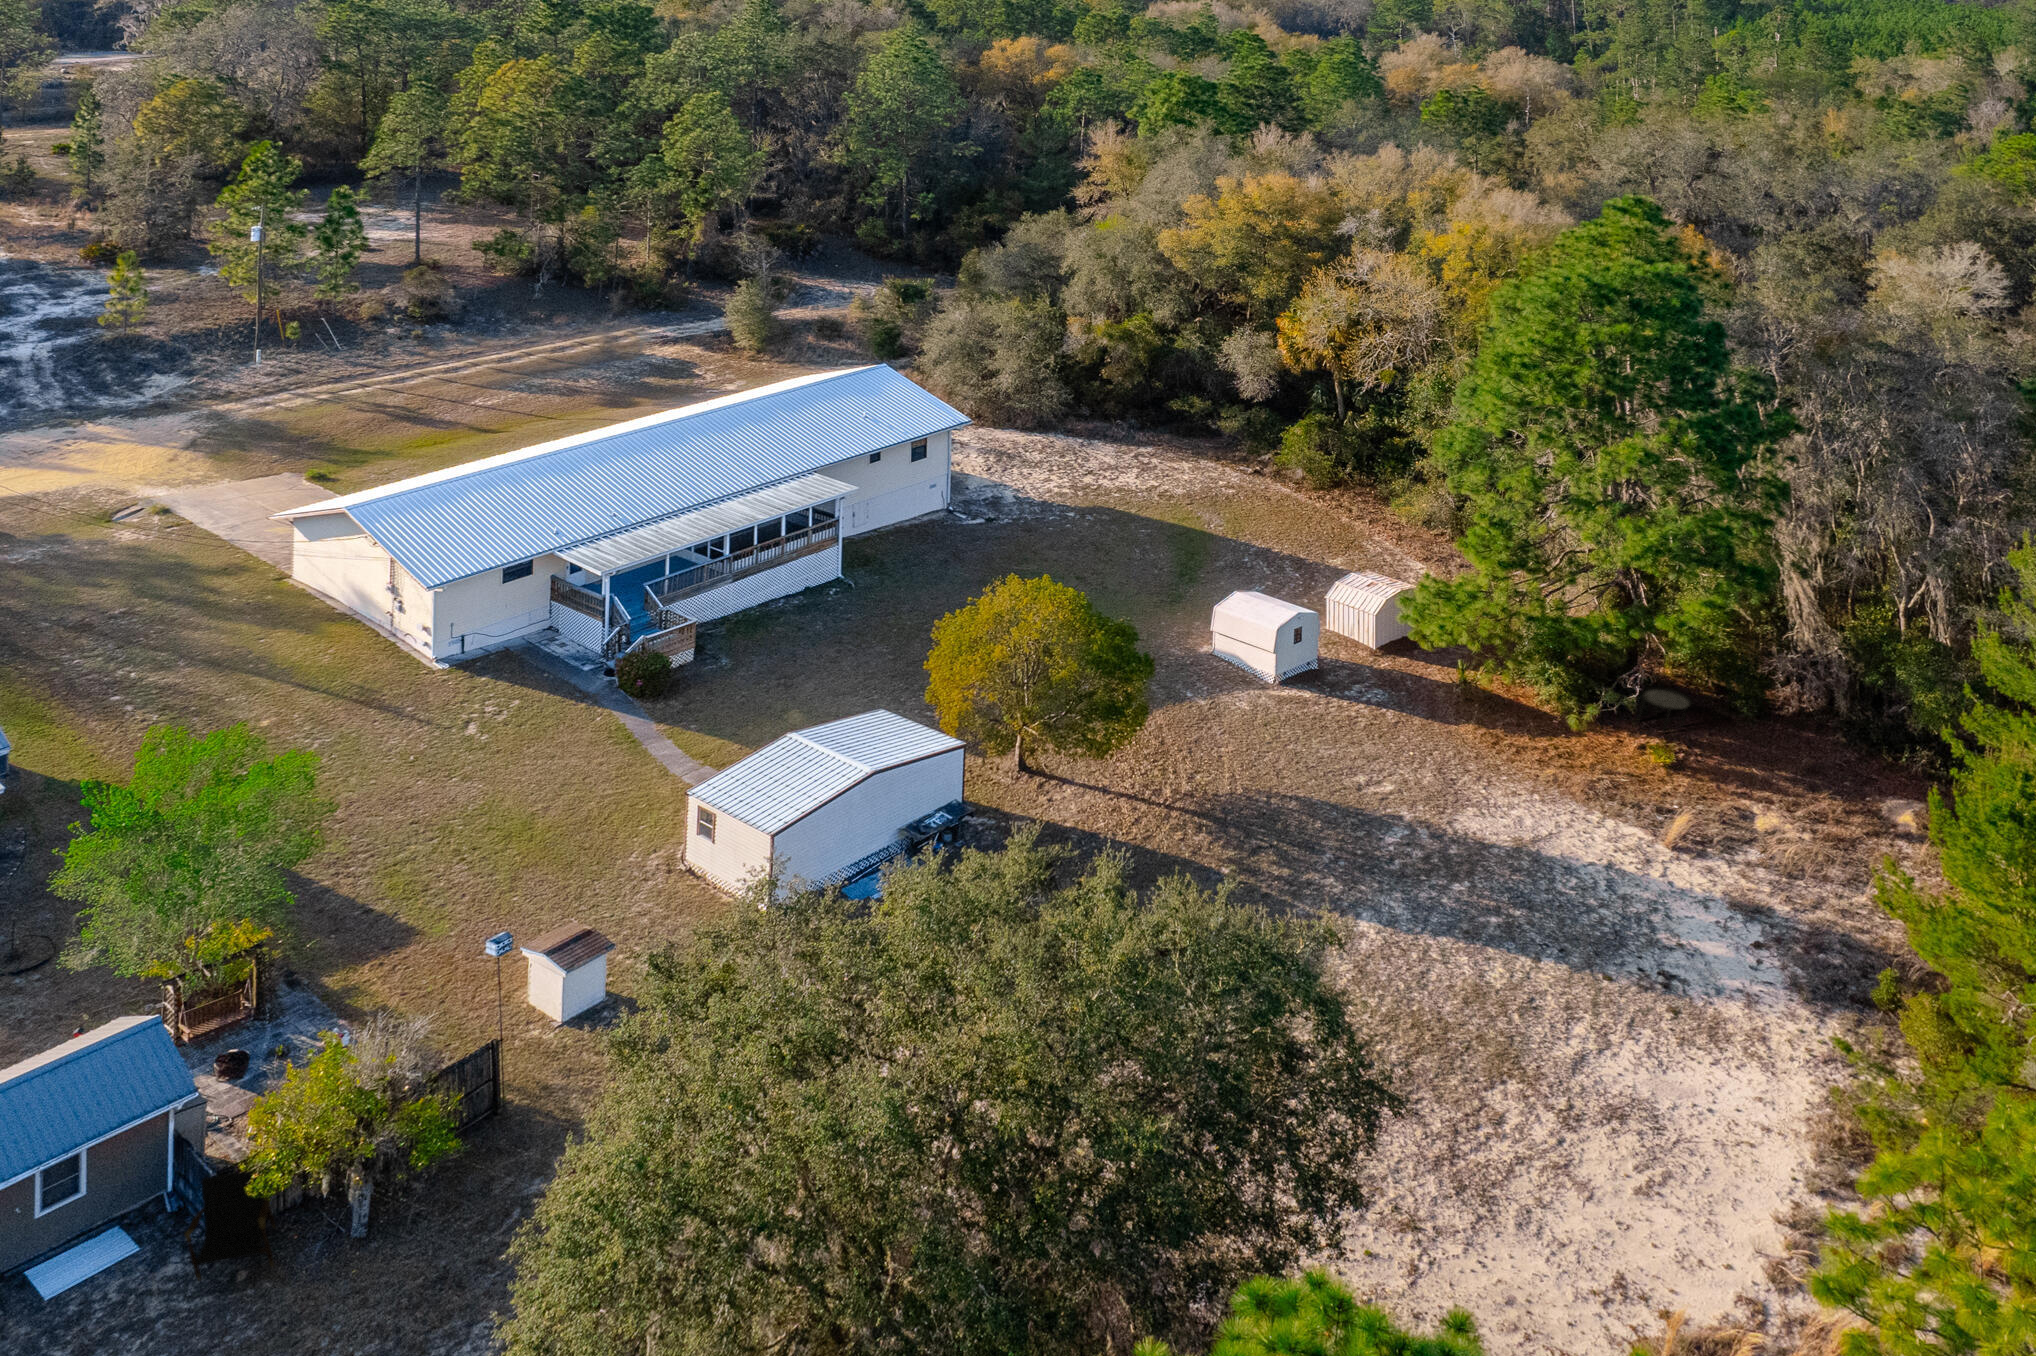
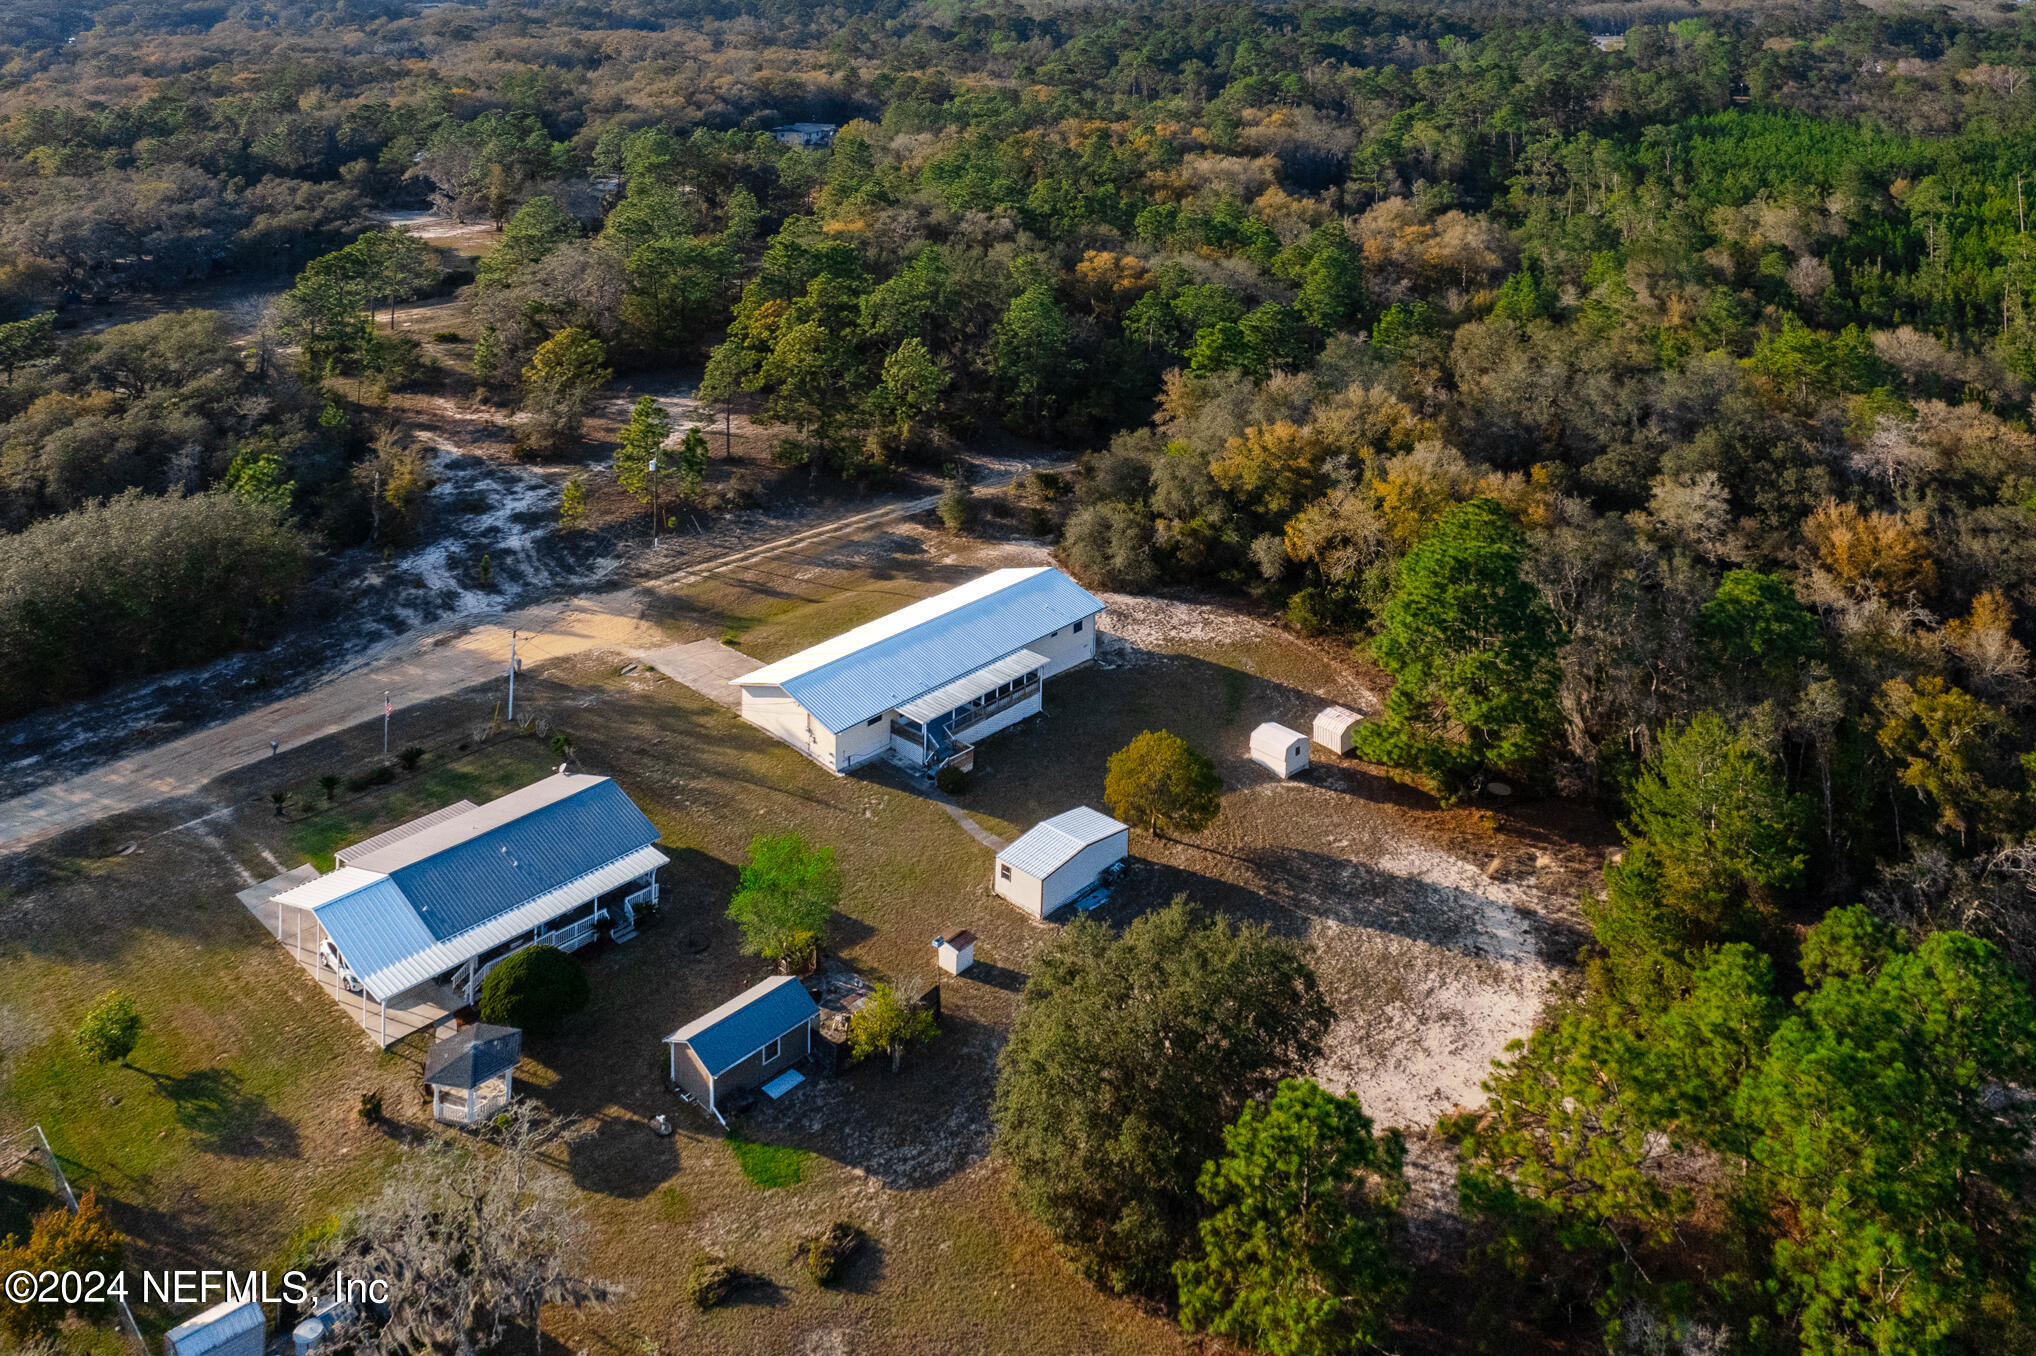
lounge chair: present [185,1170,275,1280] -> none [844,1037,874,1084]

